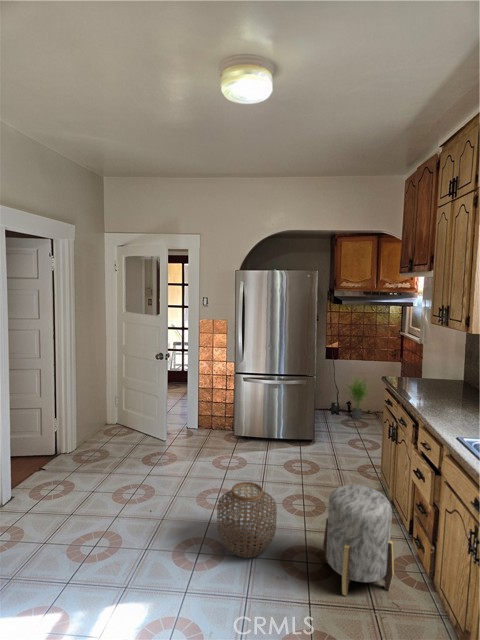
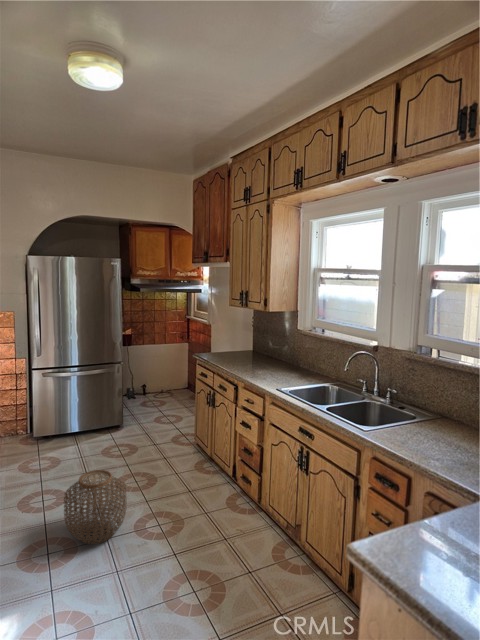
potted plant: present [348,380,368,419] -> none [137,357,167,399]
stool: present [323,485,394,596] -> none [171,446,232,539]

